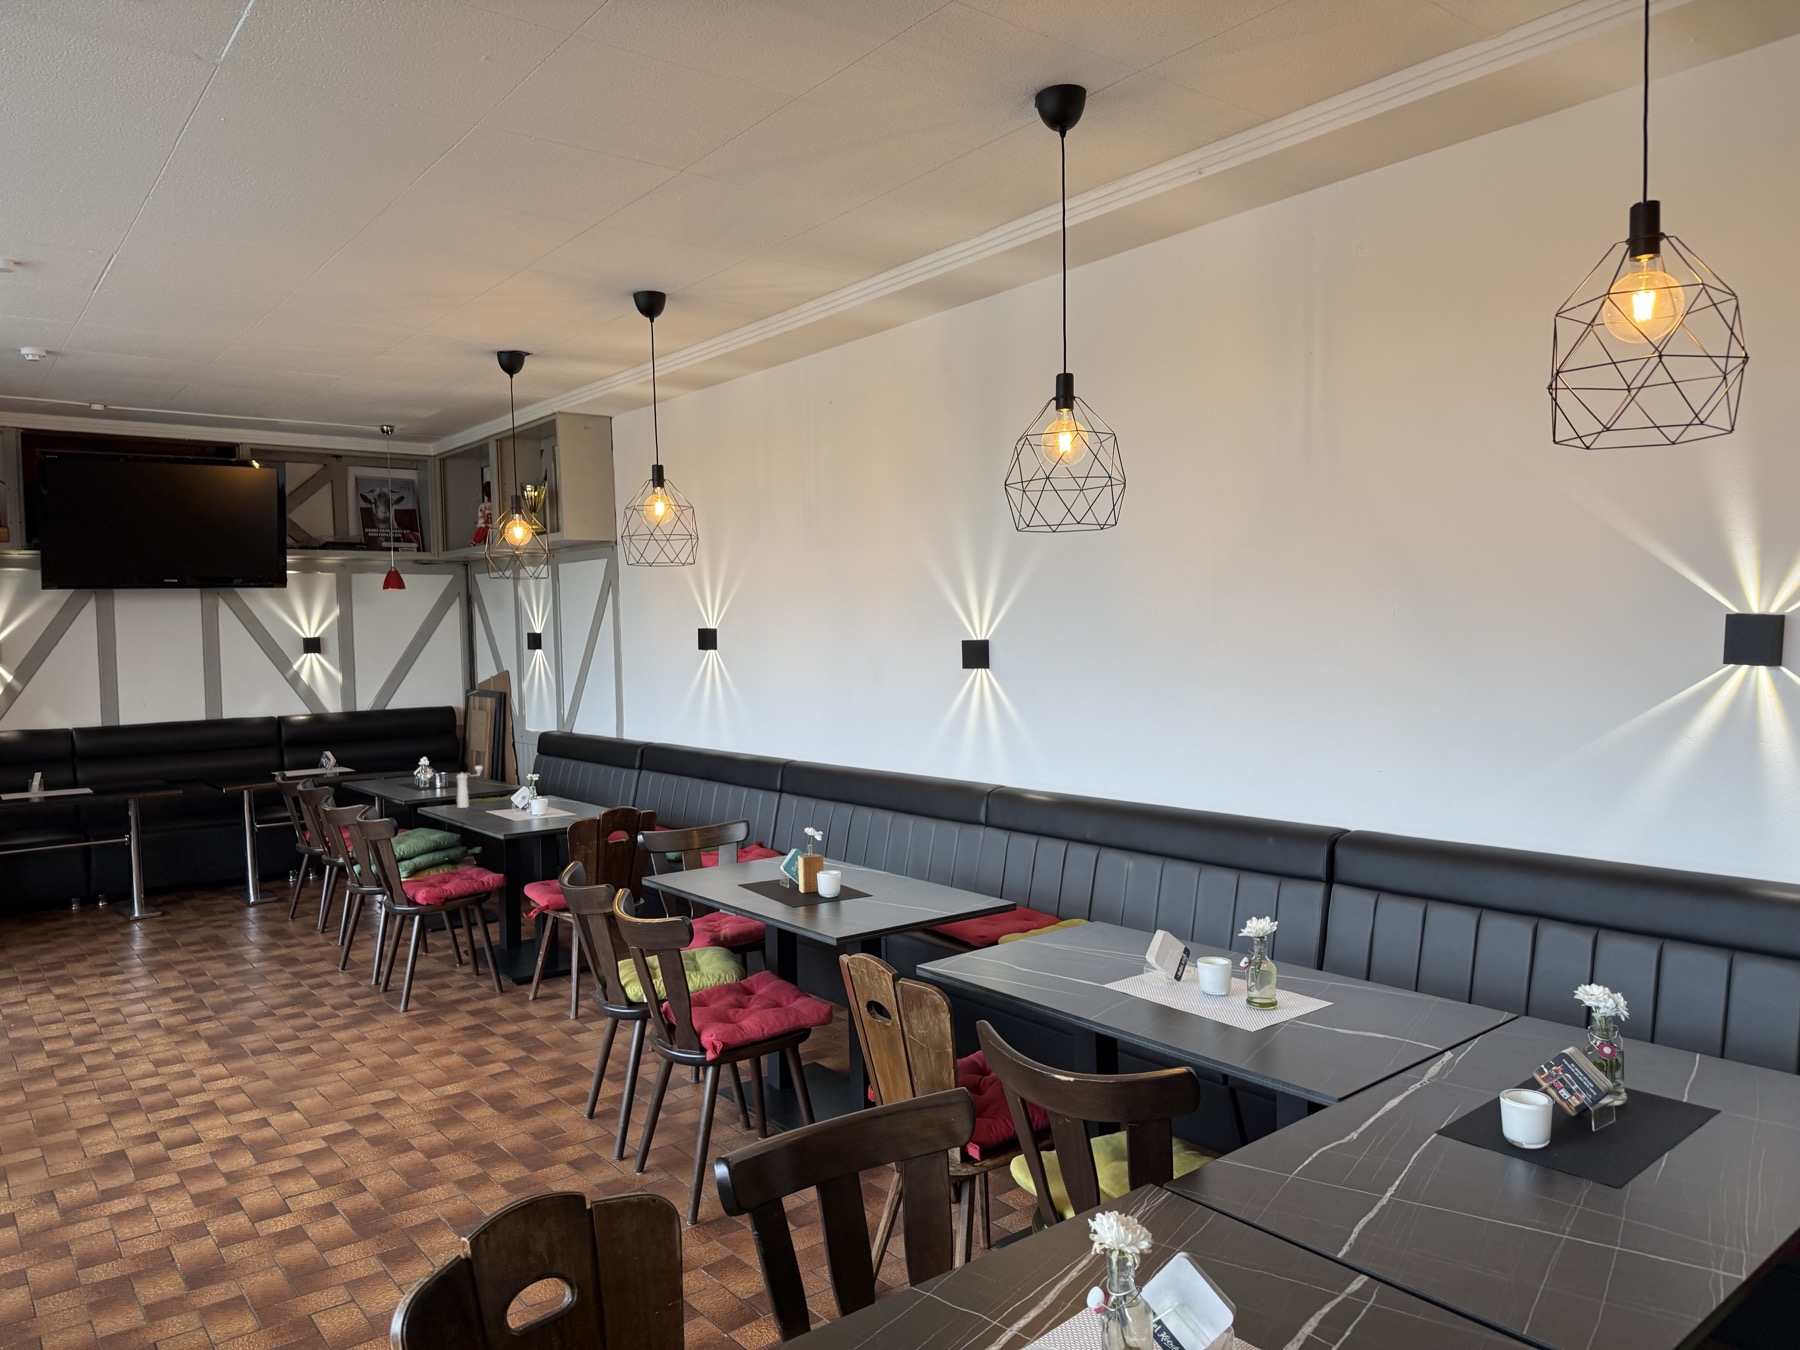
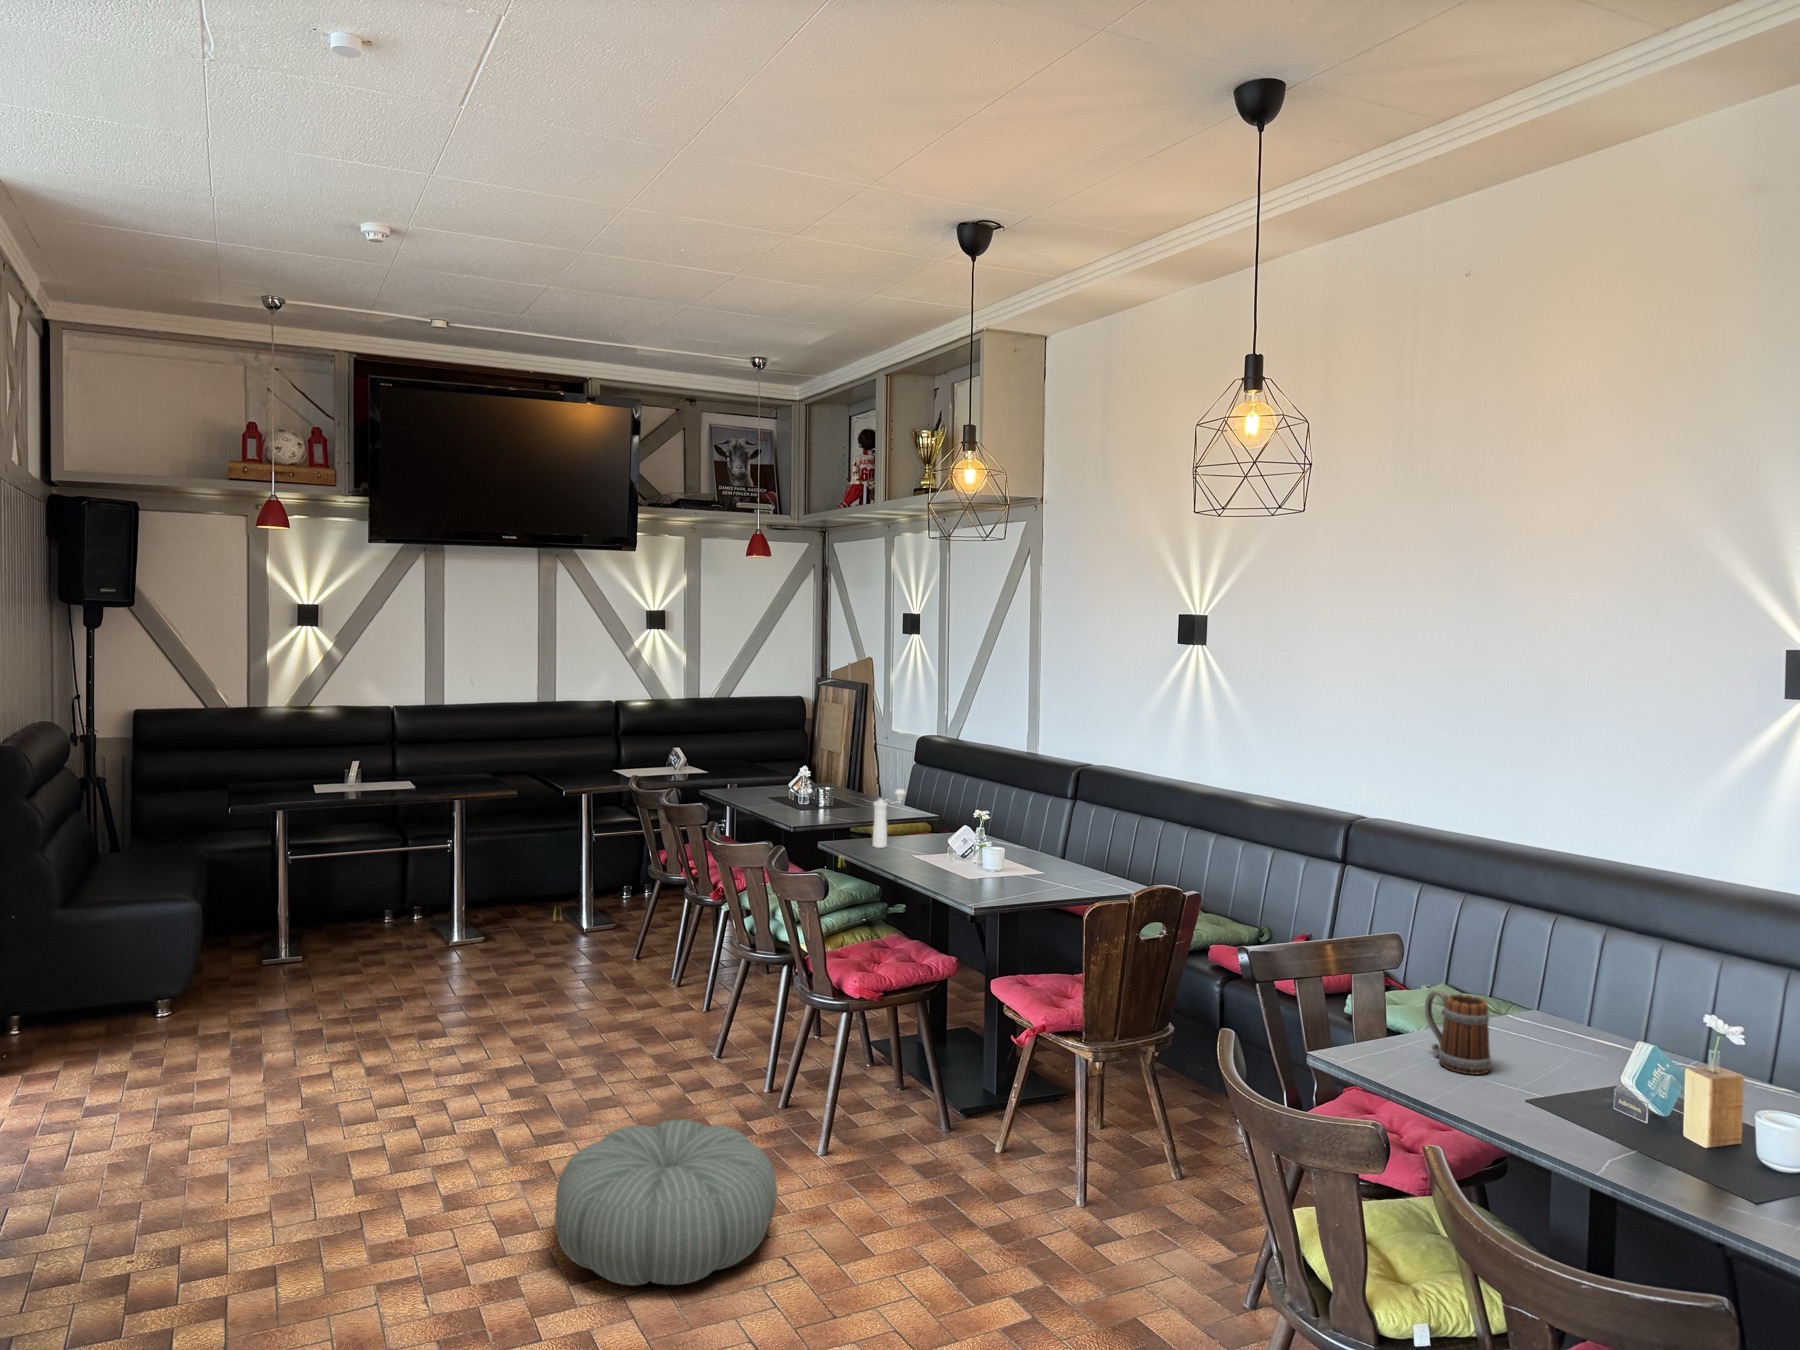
beer mug: none [707,844,735,885] -> present [1425,991,1491,1075]
pouf: none [196,984,355,1075] -> present [555,1119,777,1286]

